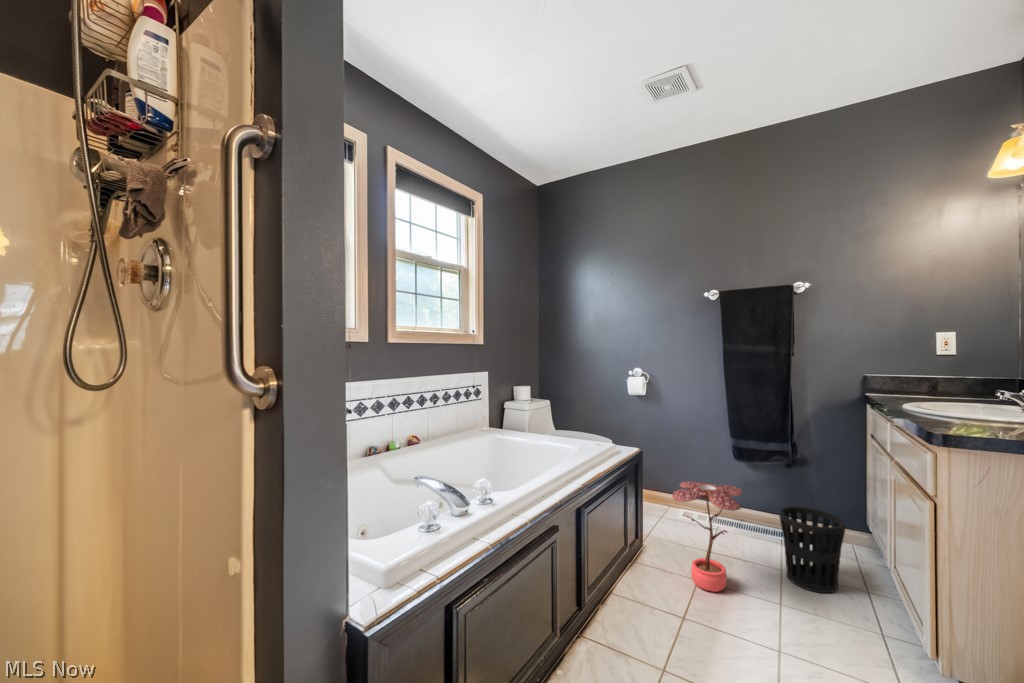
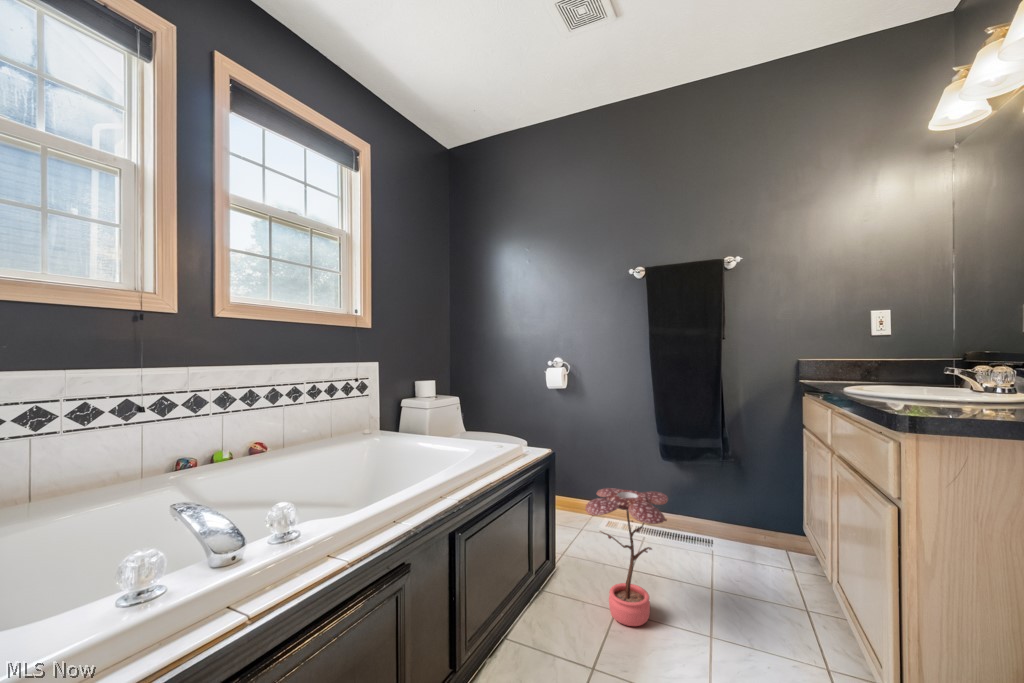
wastebasket: present [779,506,845,593] -> none [711,513,784,617]

